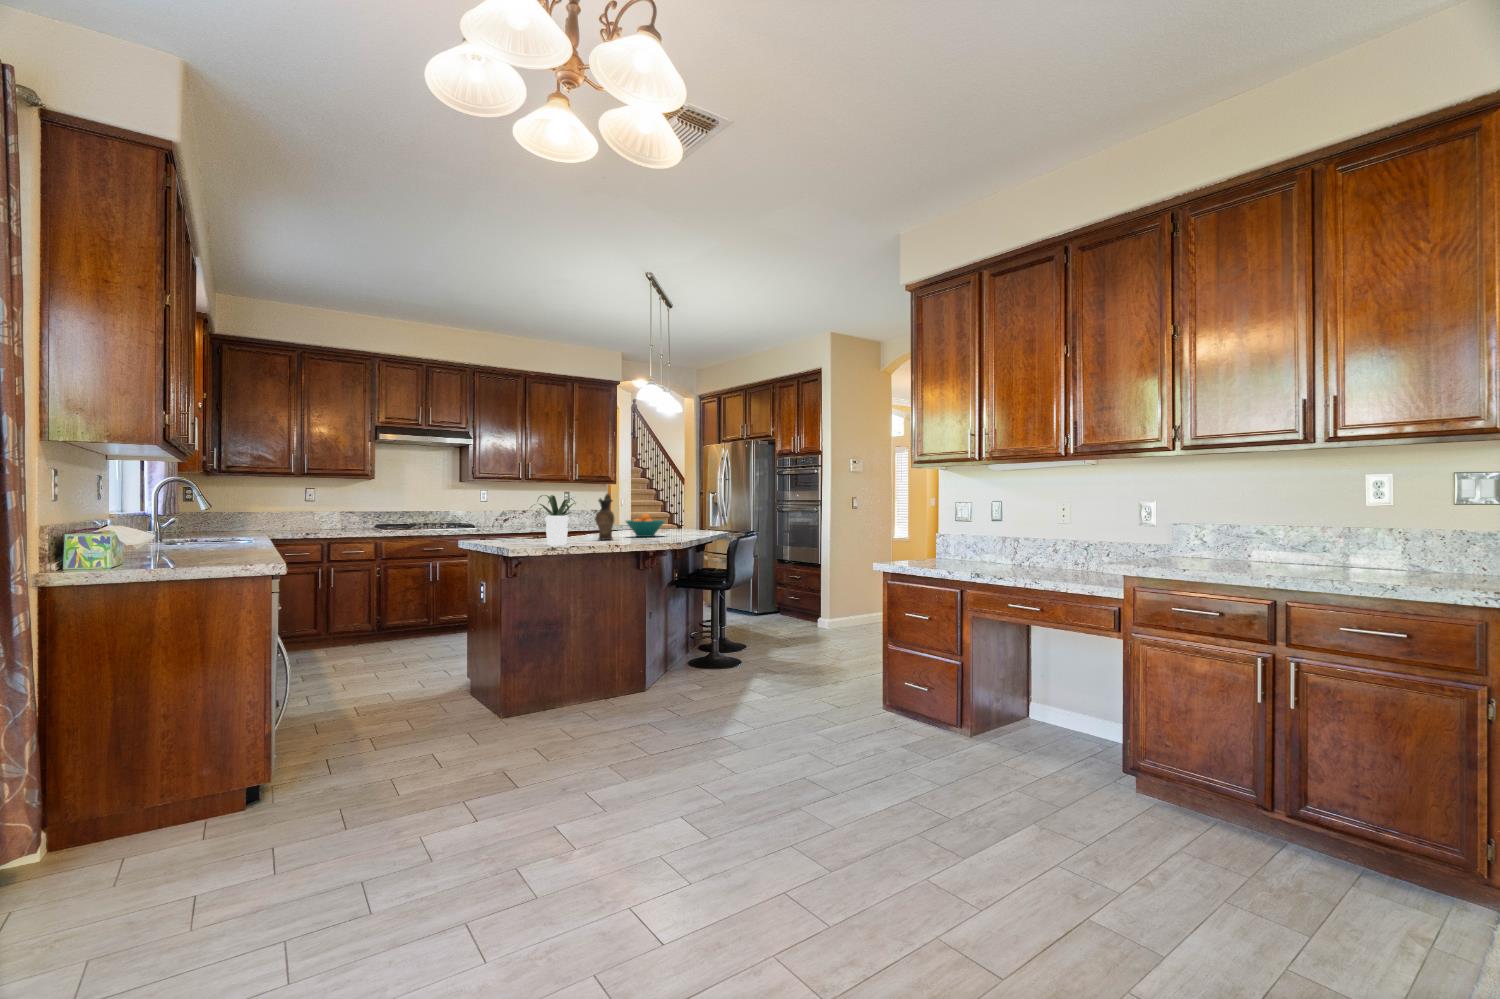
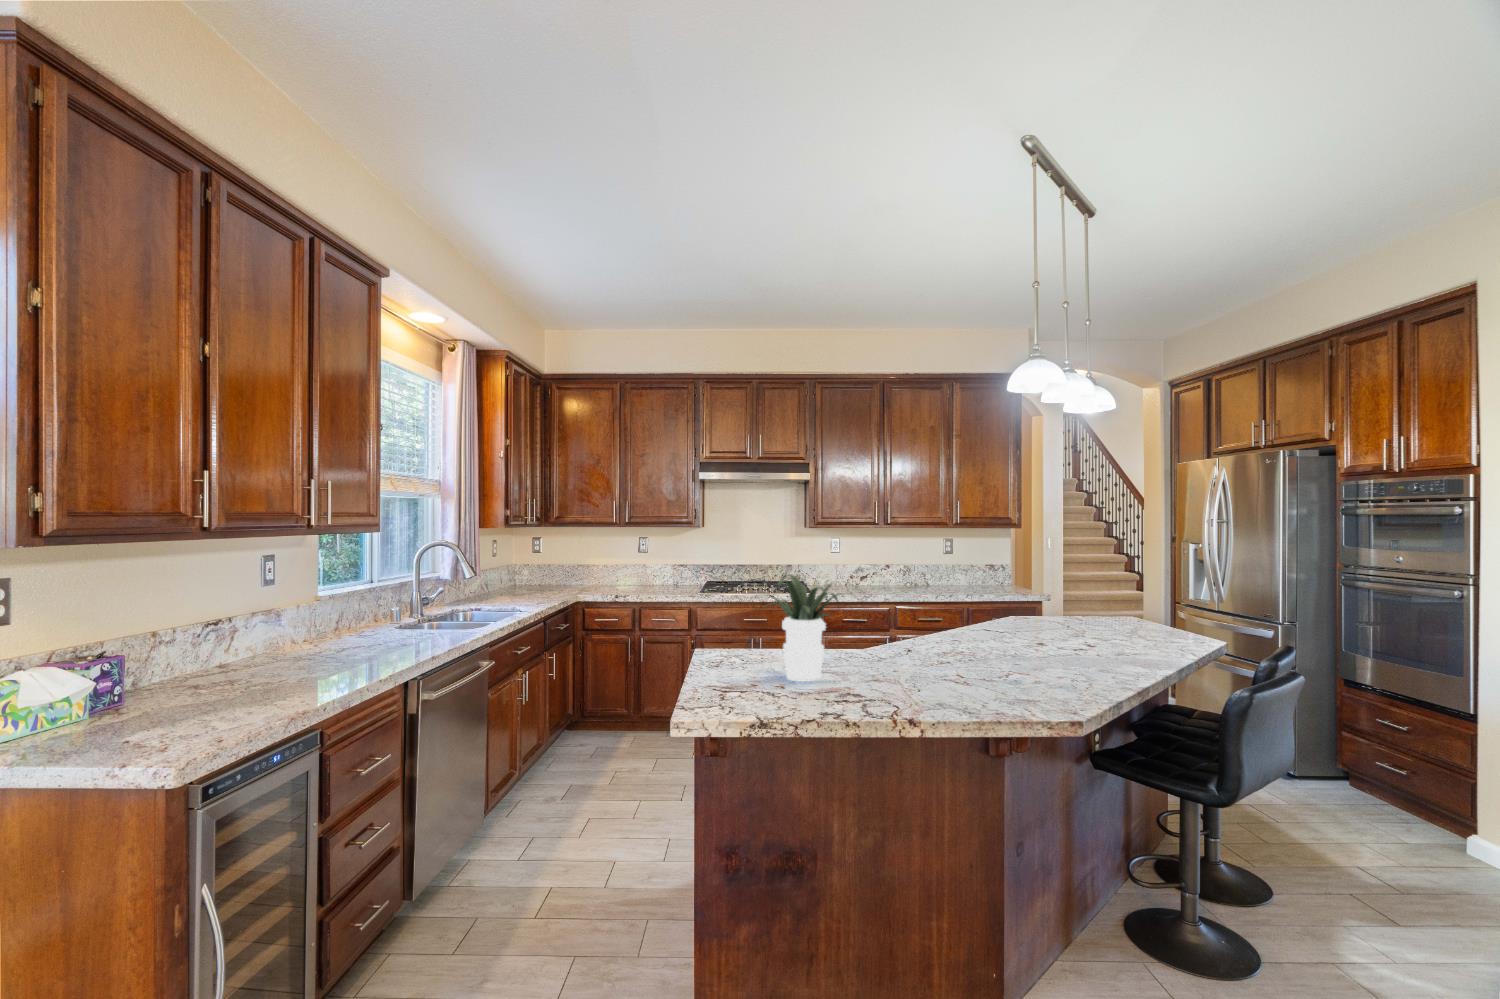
ceramic pitcher: present [595,494,614,540] -> none [907,566,947,660]
fruit bowl: present [626,514,665,537] -> none [981,604,1067,653]

